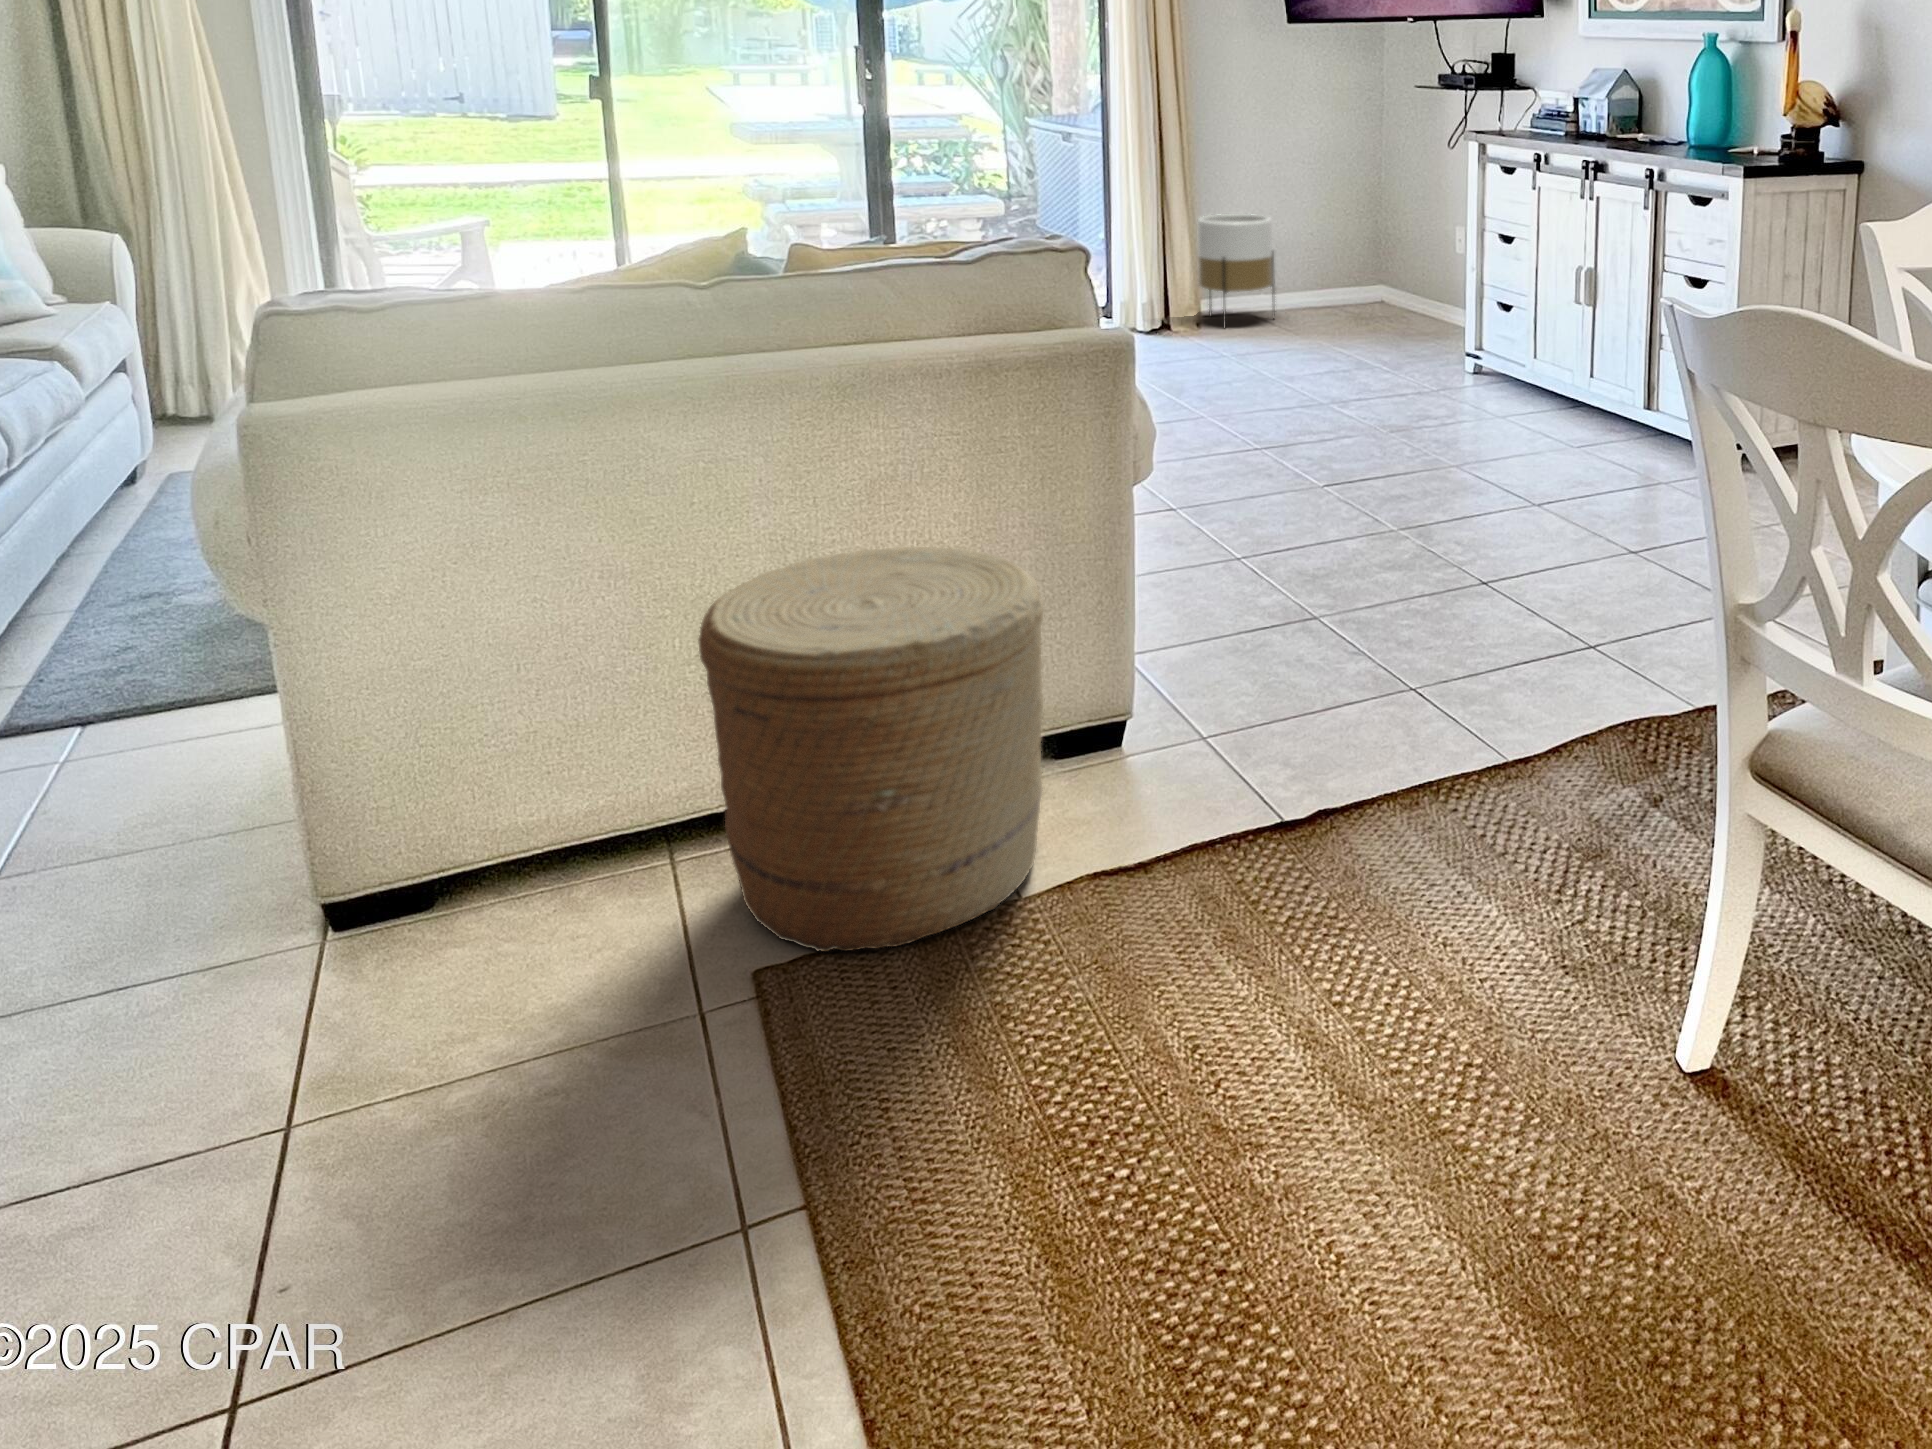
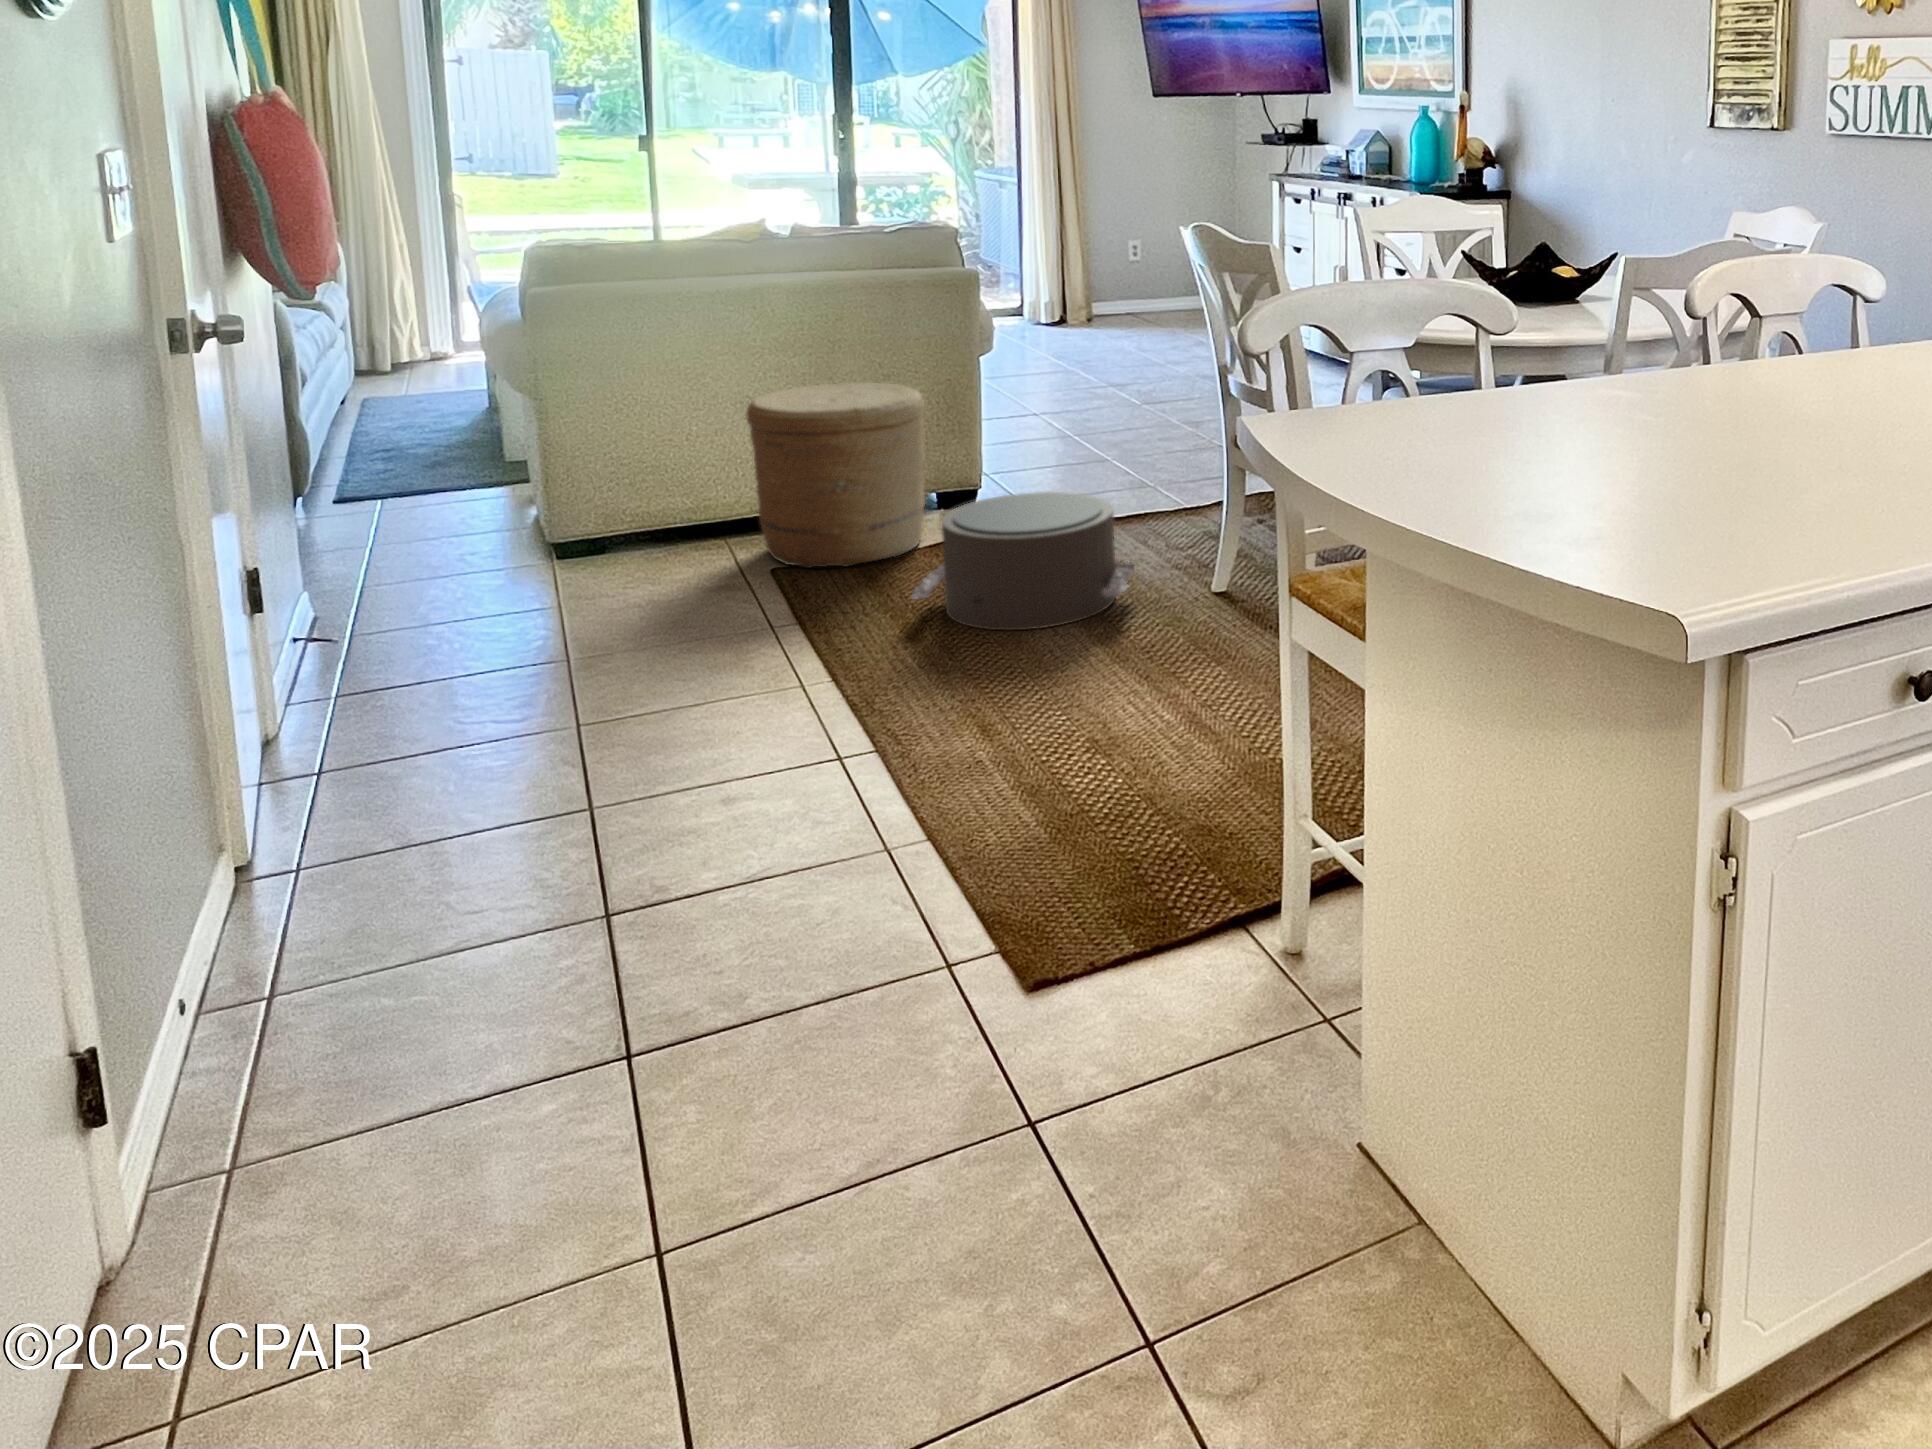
planter: present [1198,214,1275,323] -> none [1091,239,1151,322]
pouf: none [1052,822,1527,1224] -> present [912,492,1135,630]

